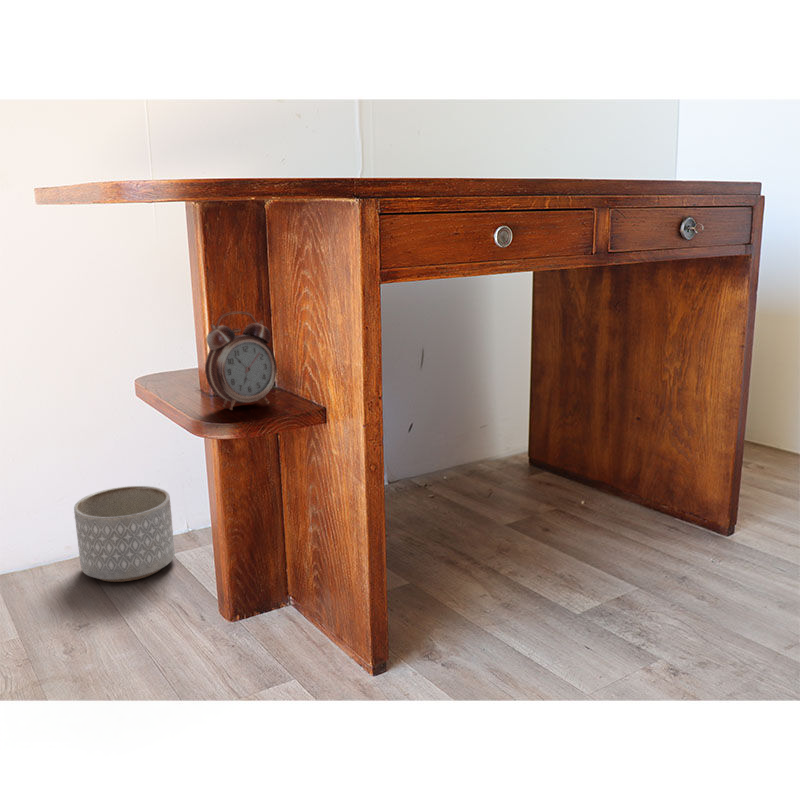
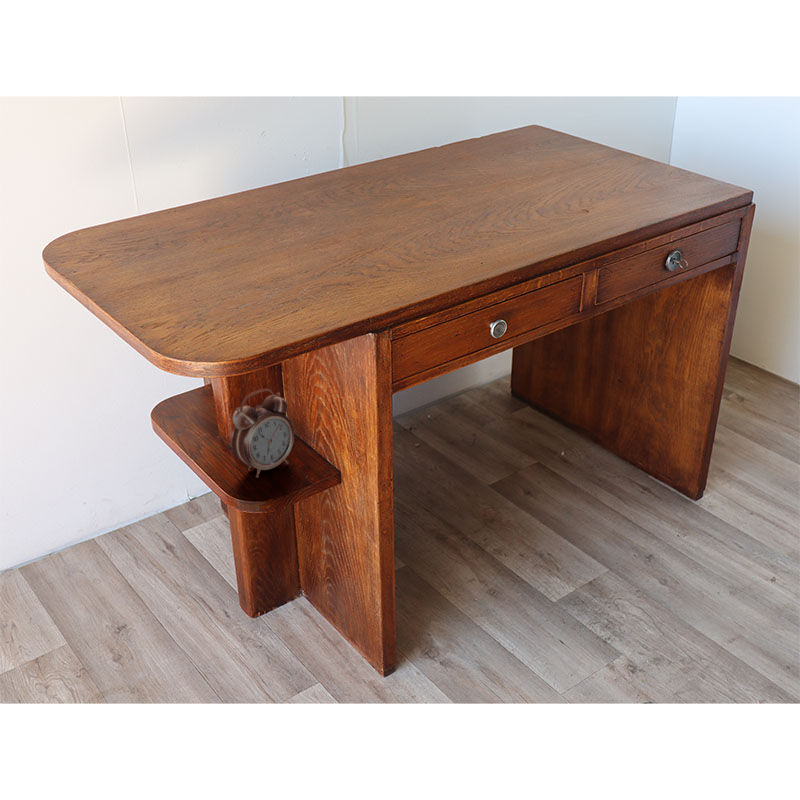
planter: present [74,486,175,582] -> none [92,474,187,571]

